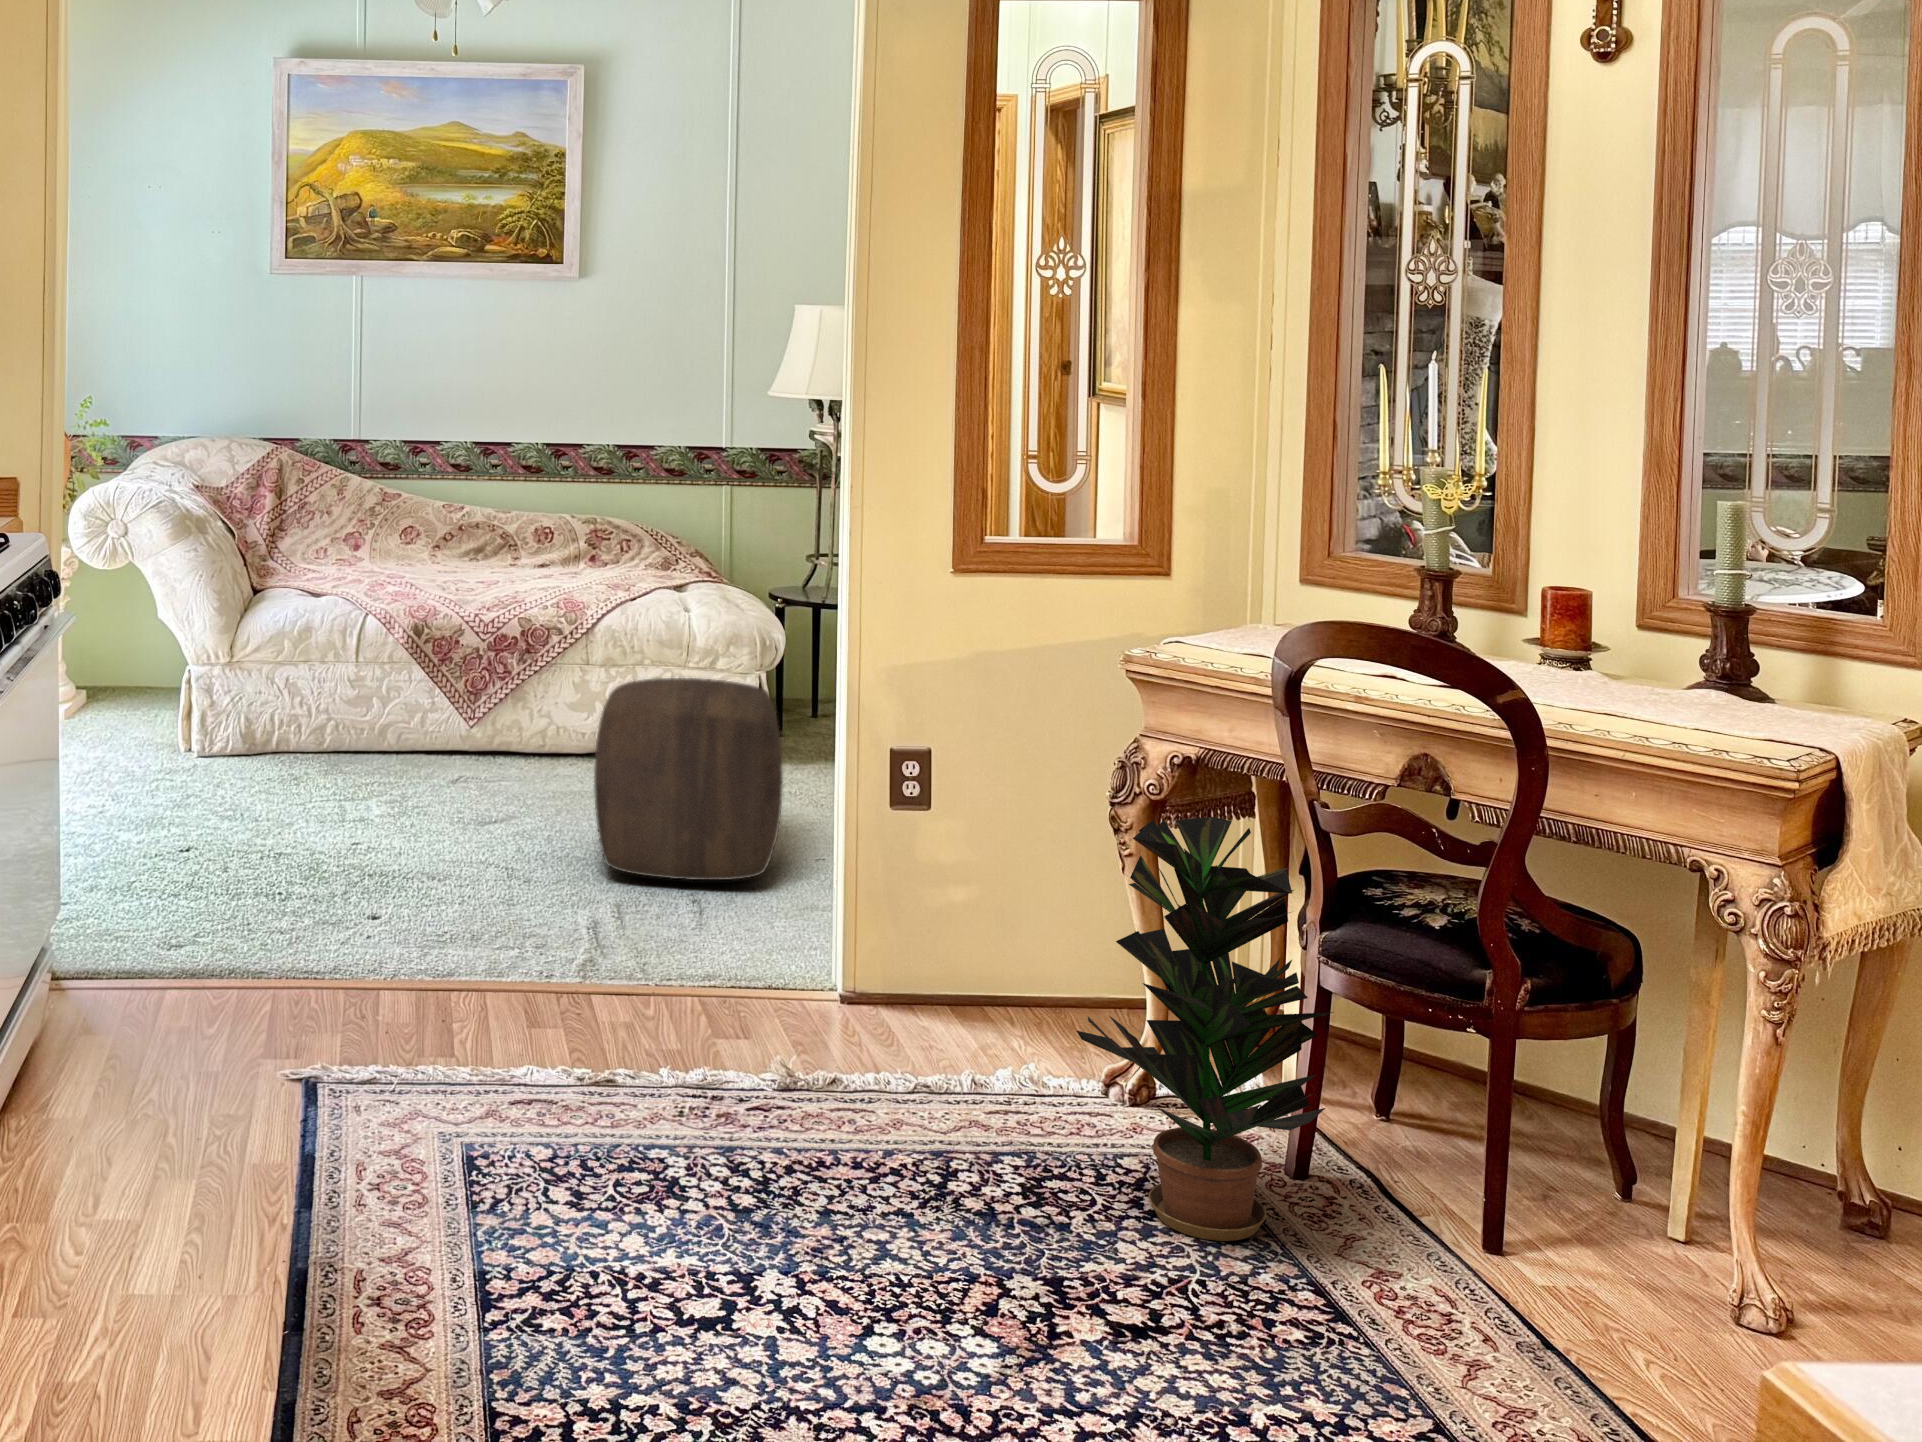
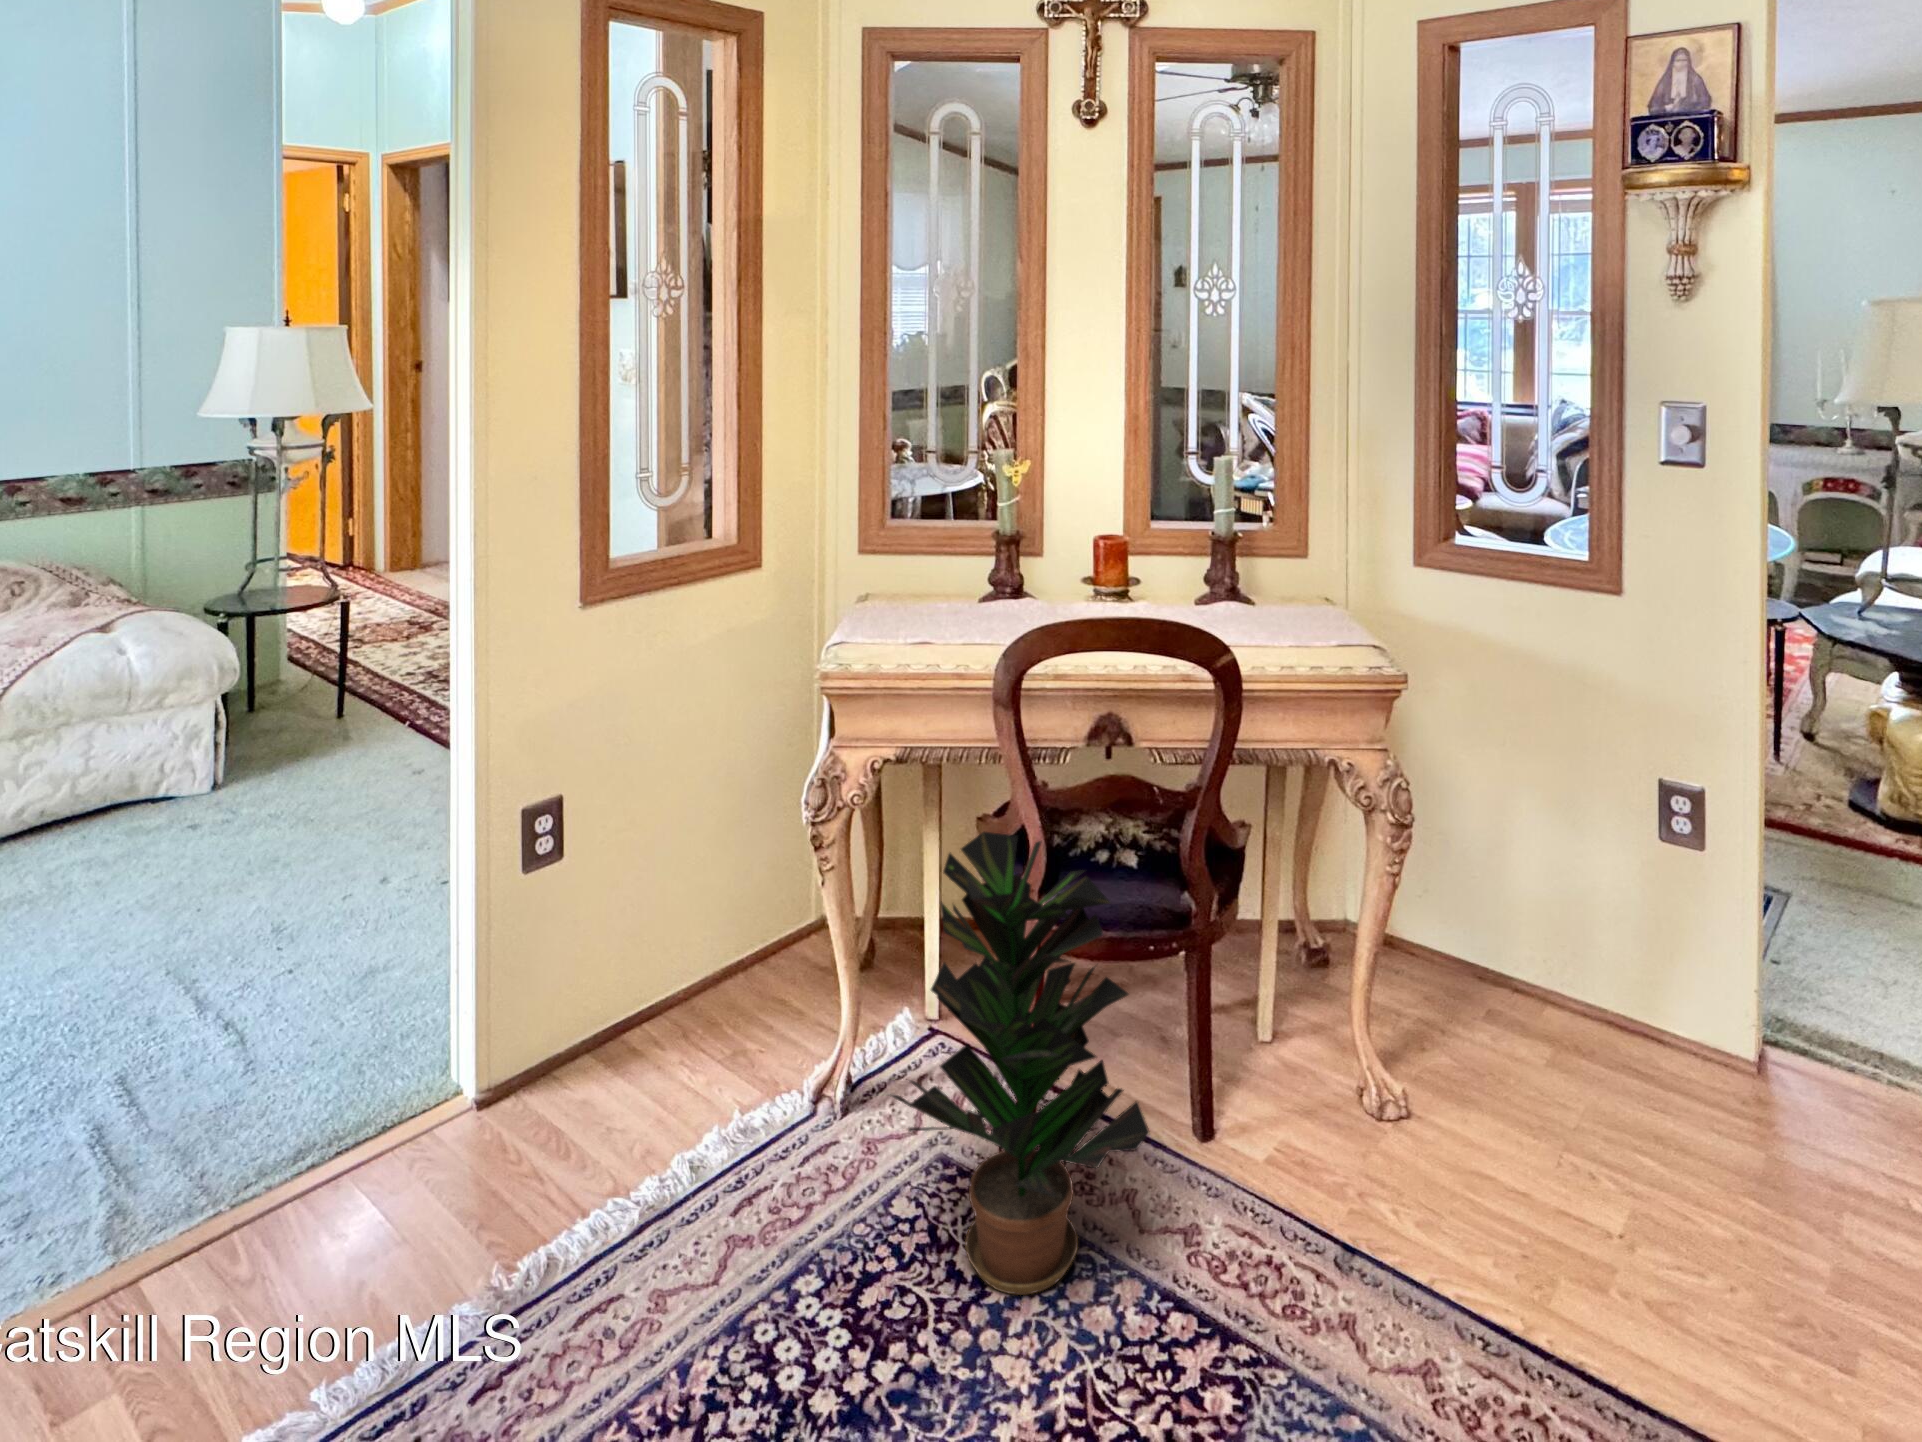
ottoman: present [594,678,783,880] -> none [63,745,323,1028]

